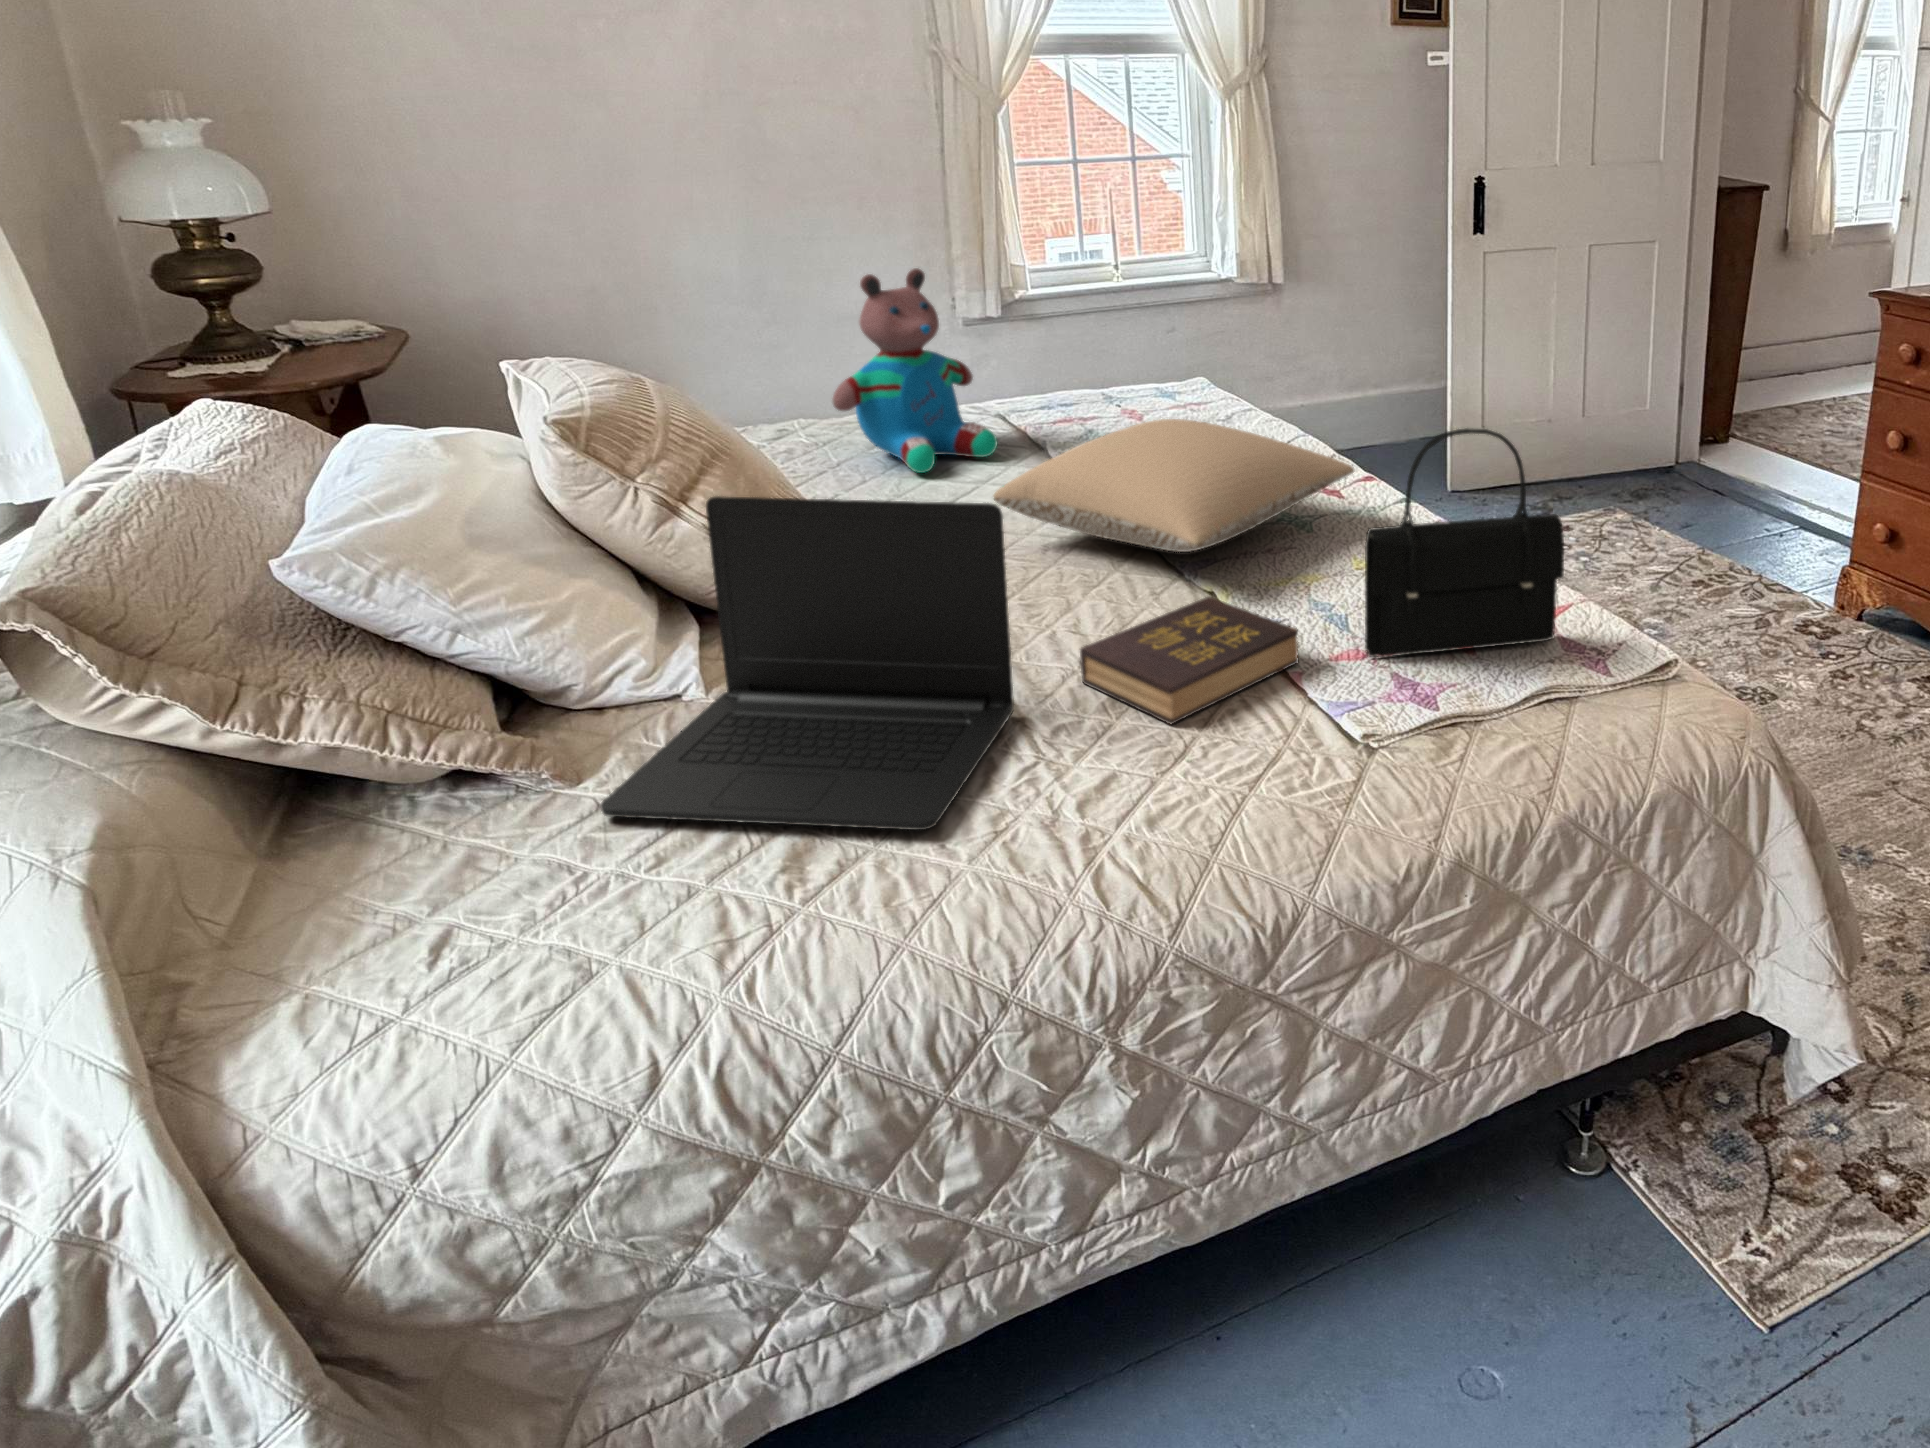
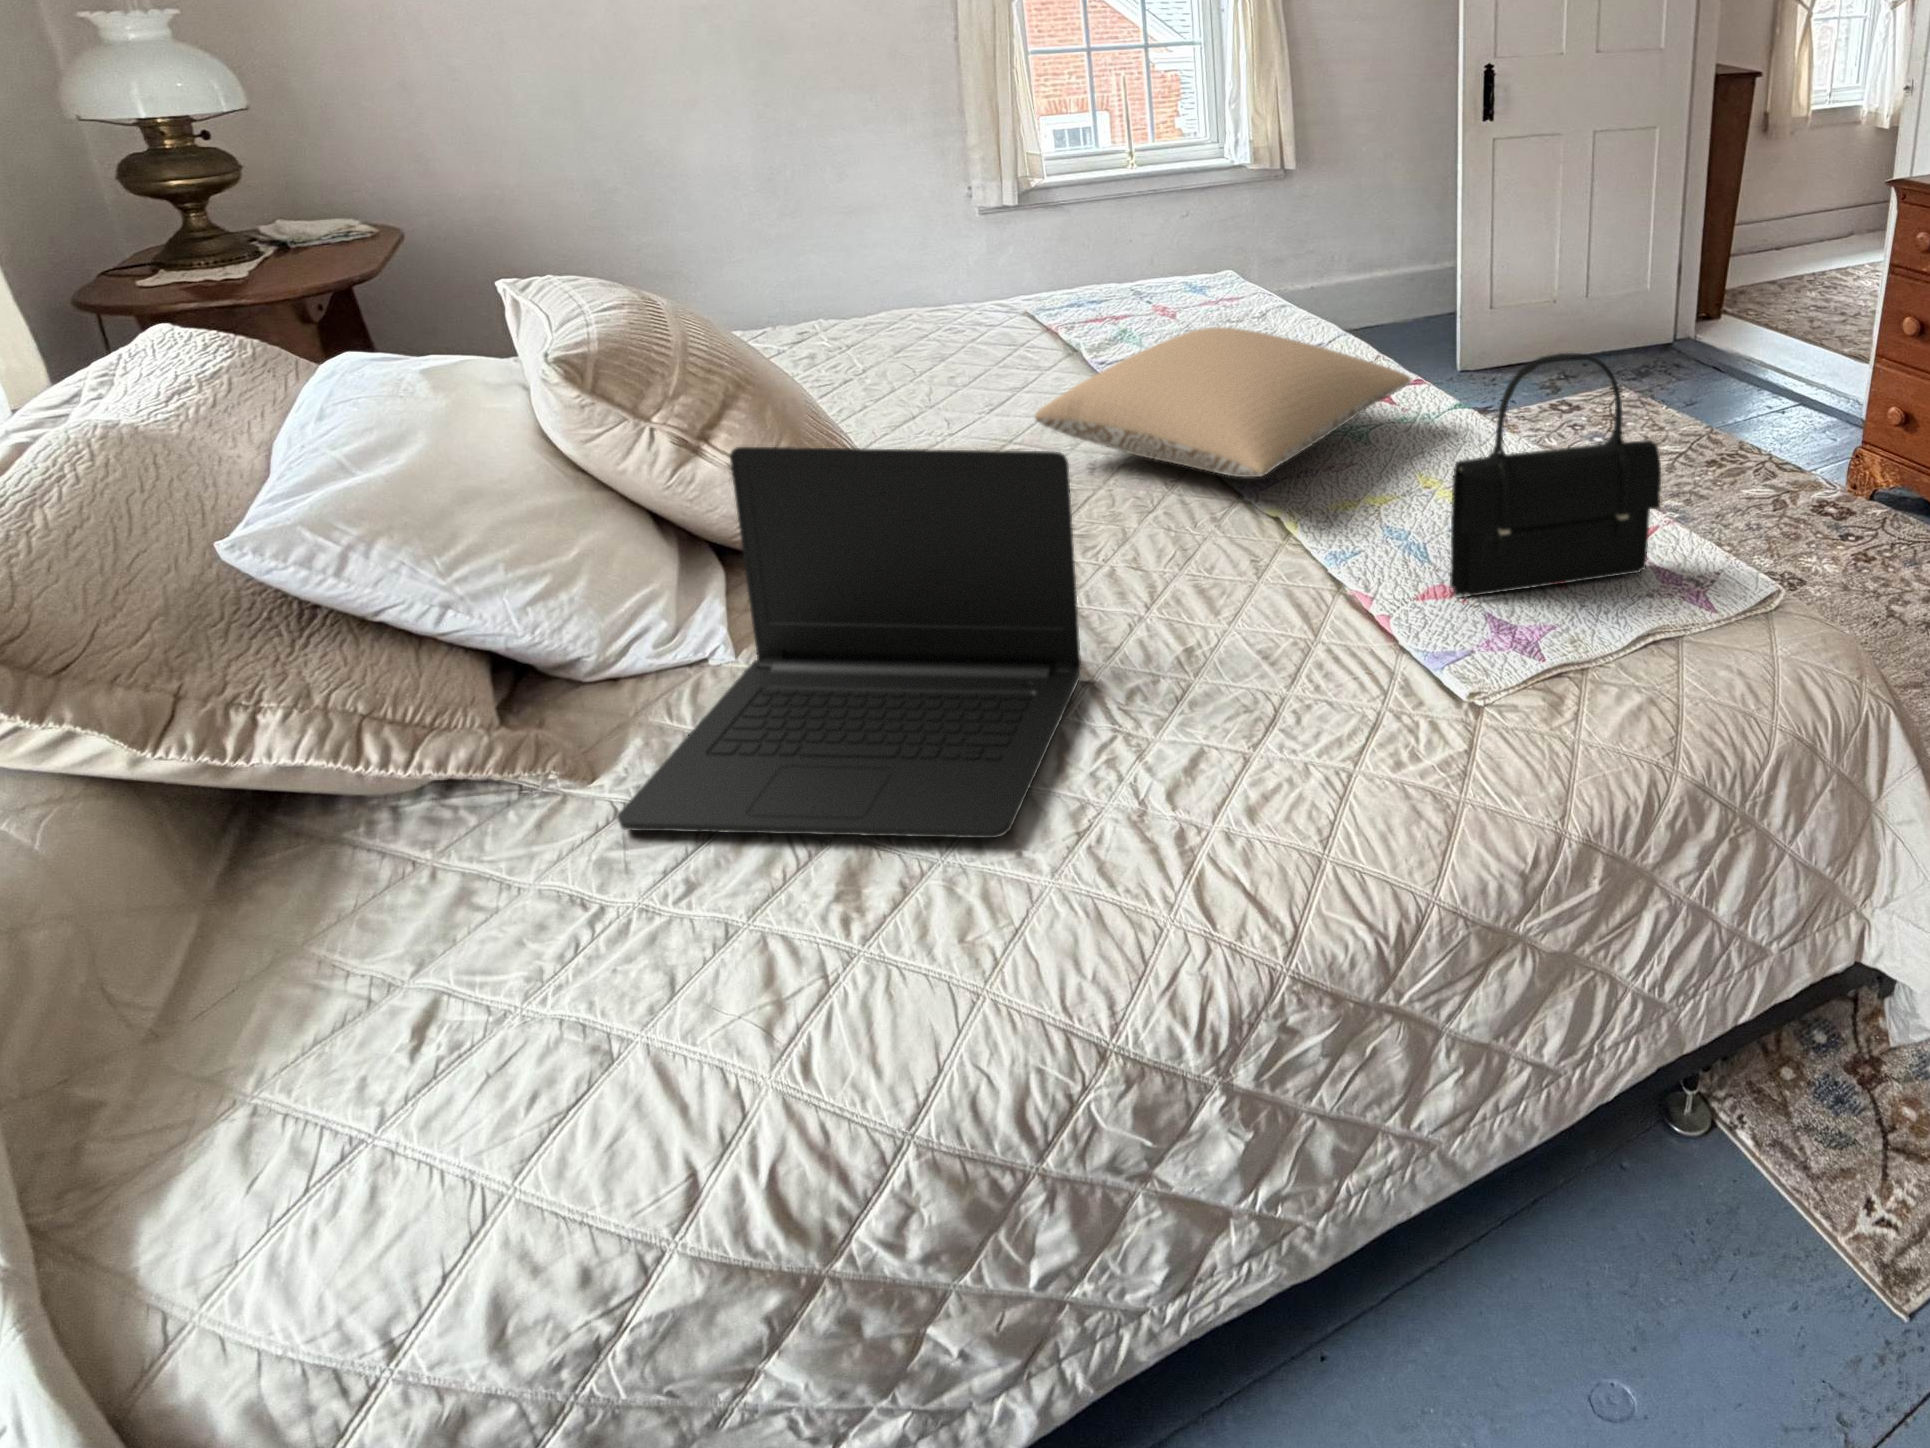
teddy bear: present [832,268,997,473] -> none [853,167,1028,383]
hardback book: present [1080,597,1298,724] -> none [1149,530,1382,687]

